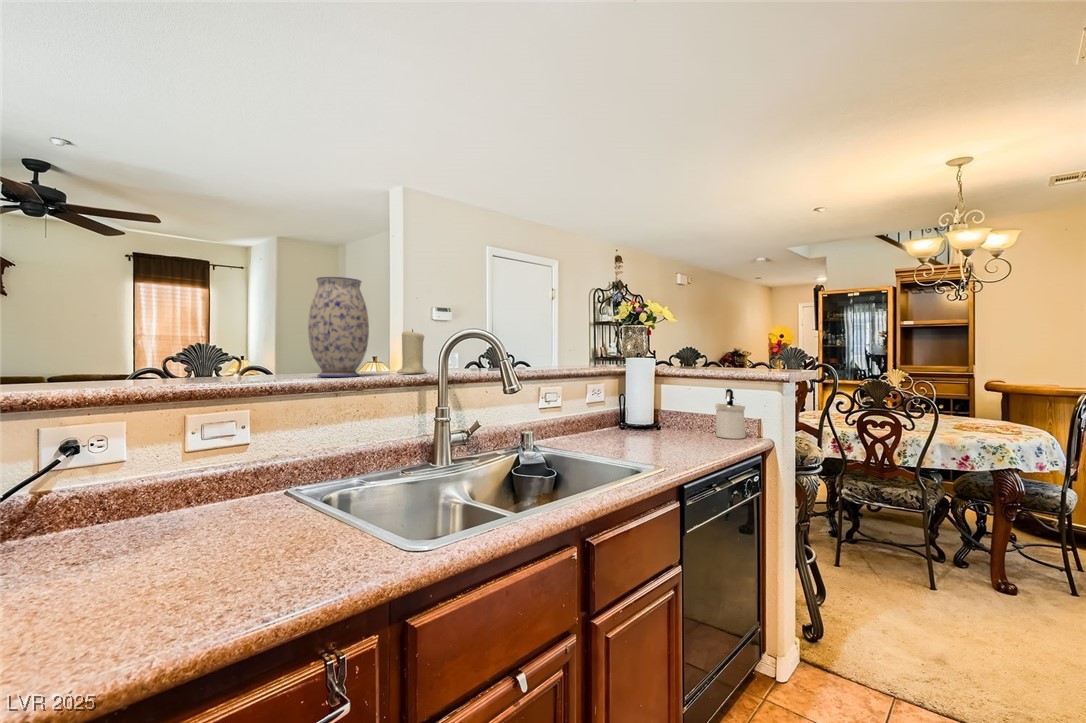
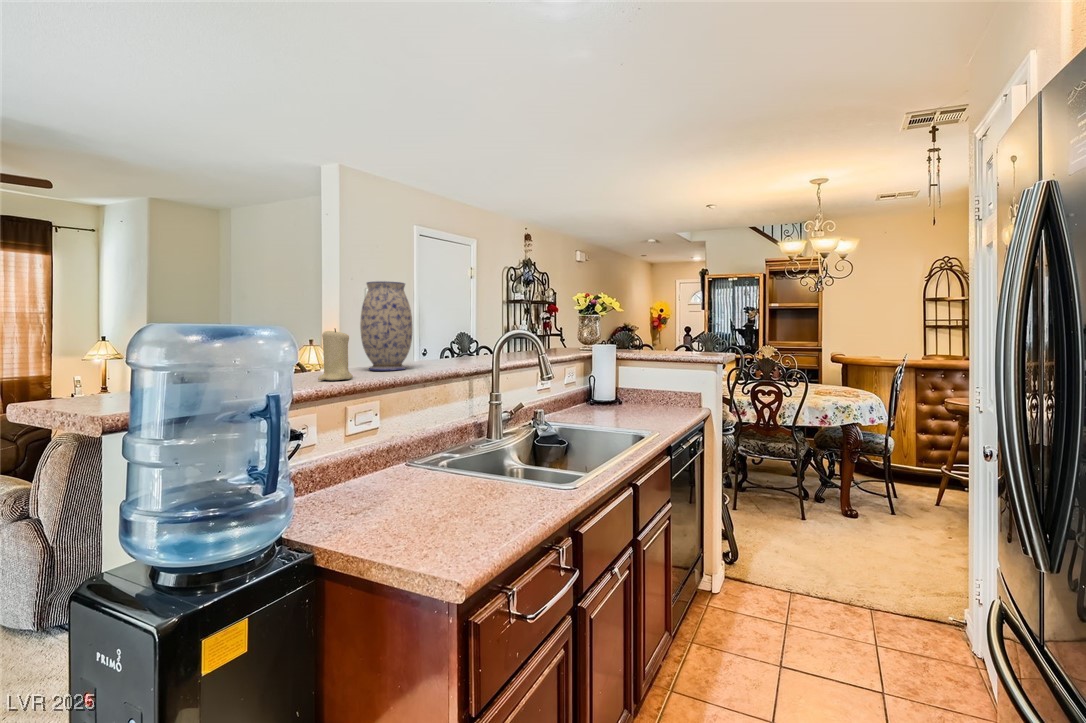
candle: present [397,329,427,374] -> present [318,329,353,380]
soap dispenser: present [715,389,746,439] -> none [666,369,690,410]

